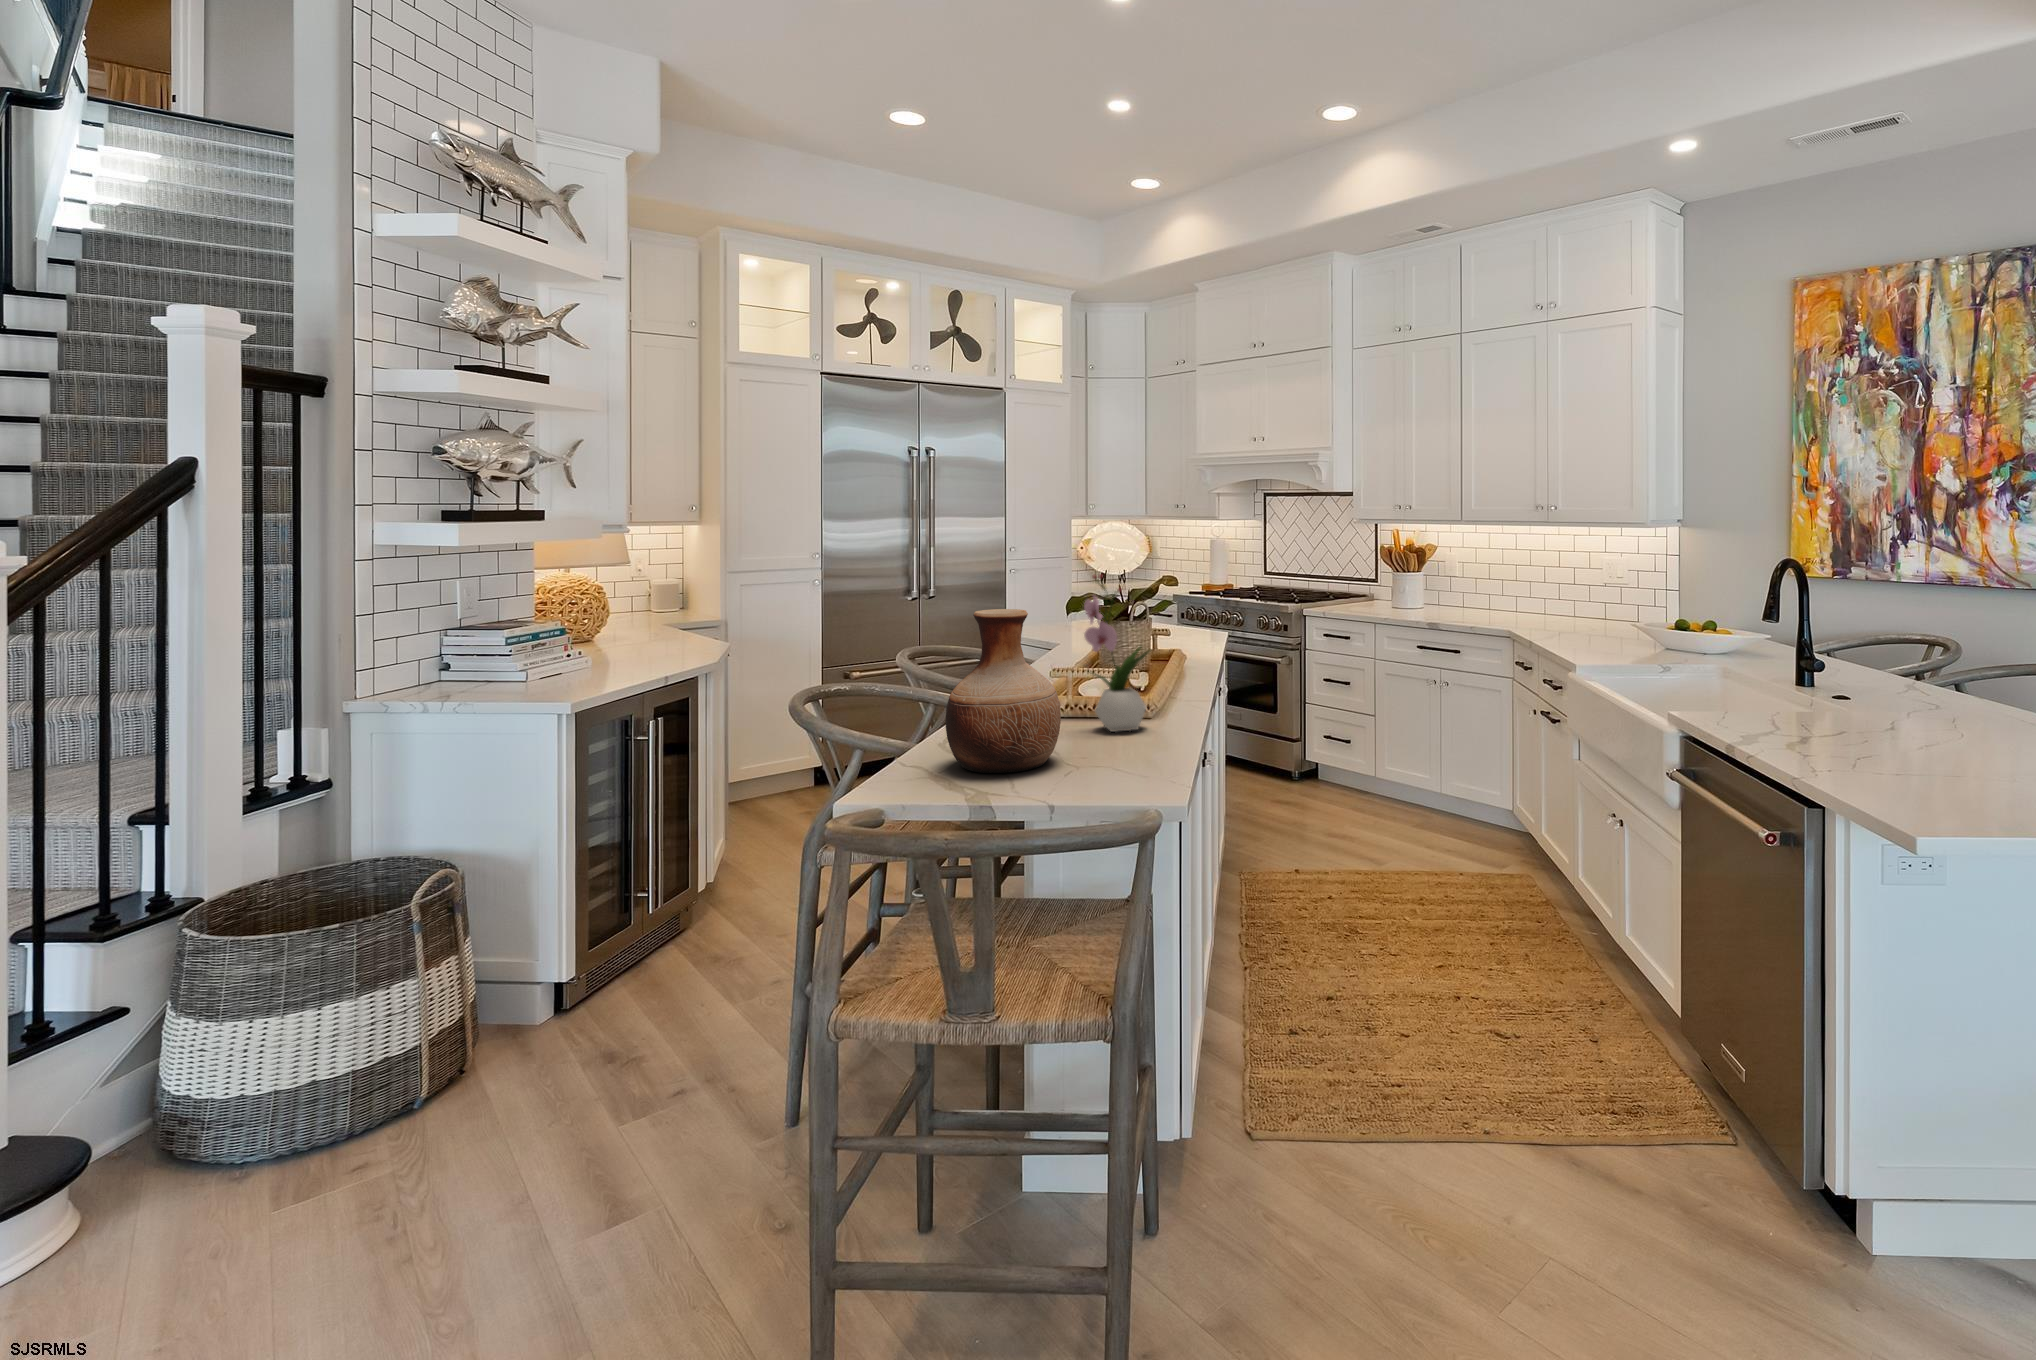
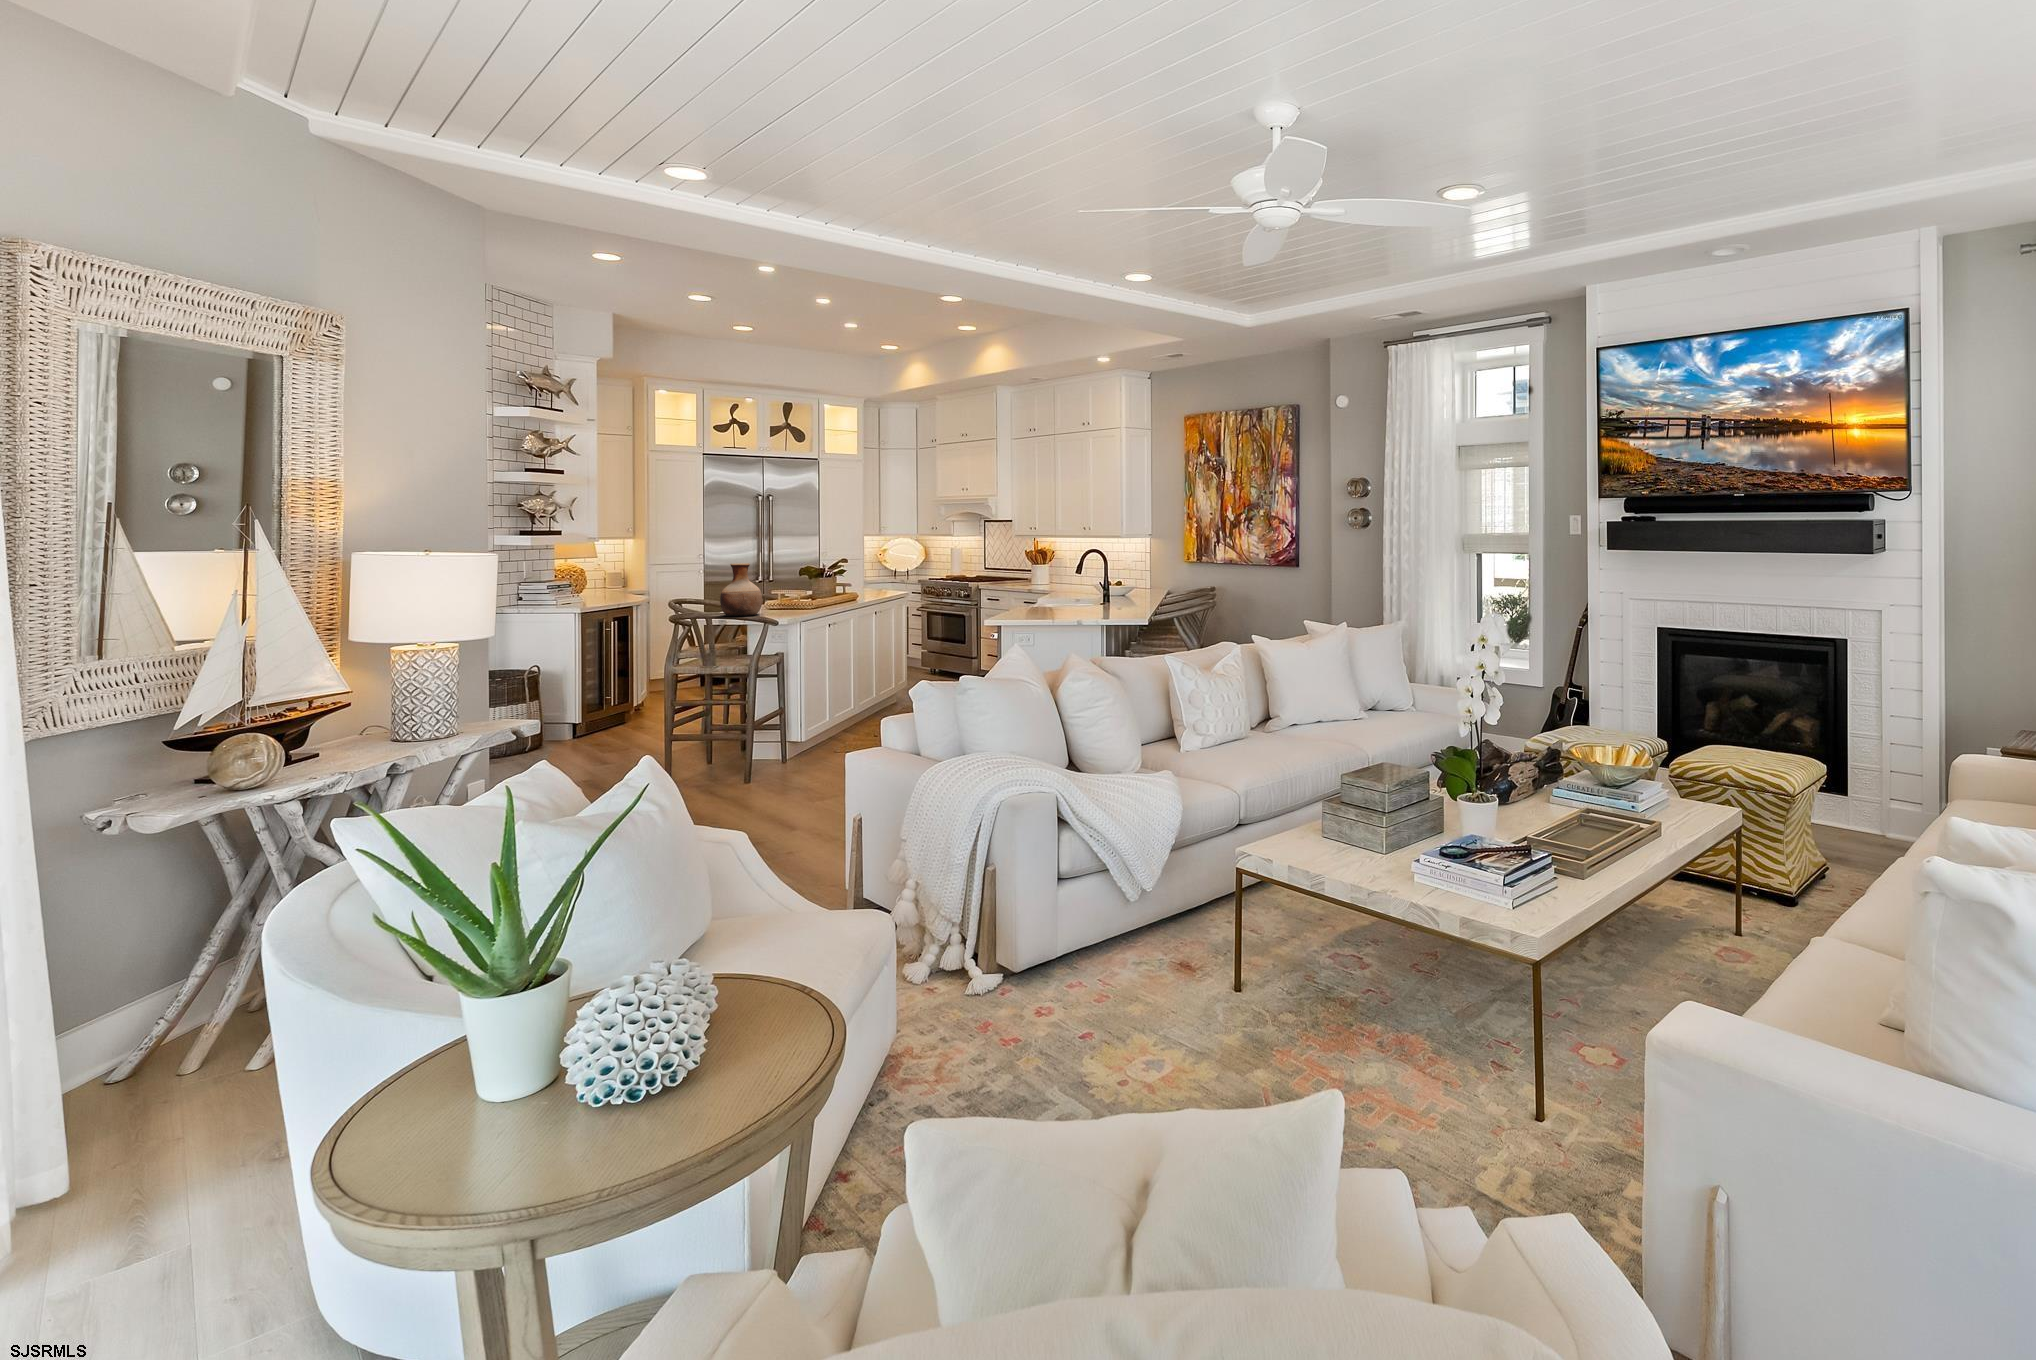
flower arrangement: present [1084,574,1149,732] -> none [781,553,806,610]

